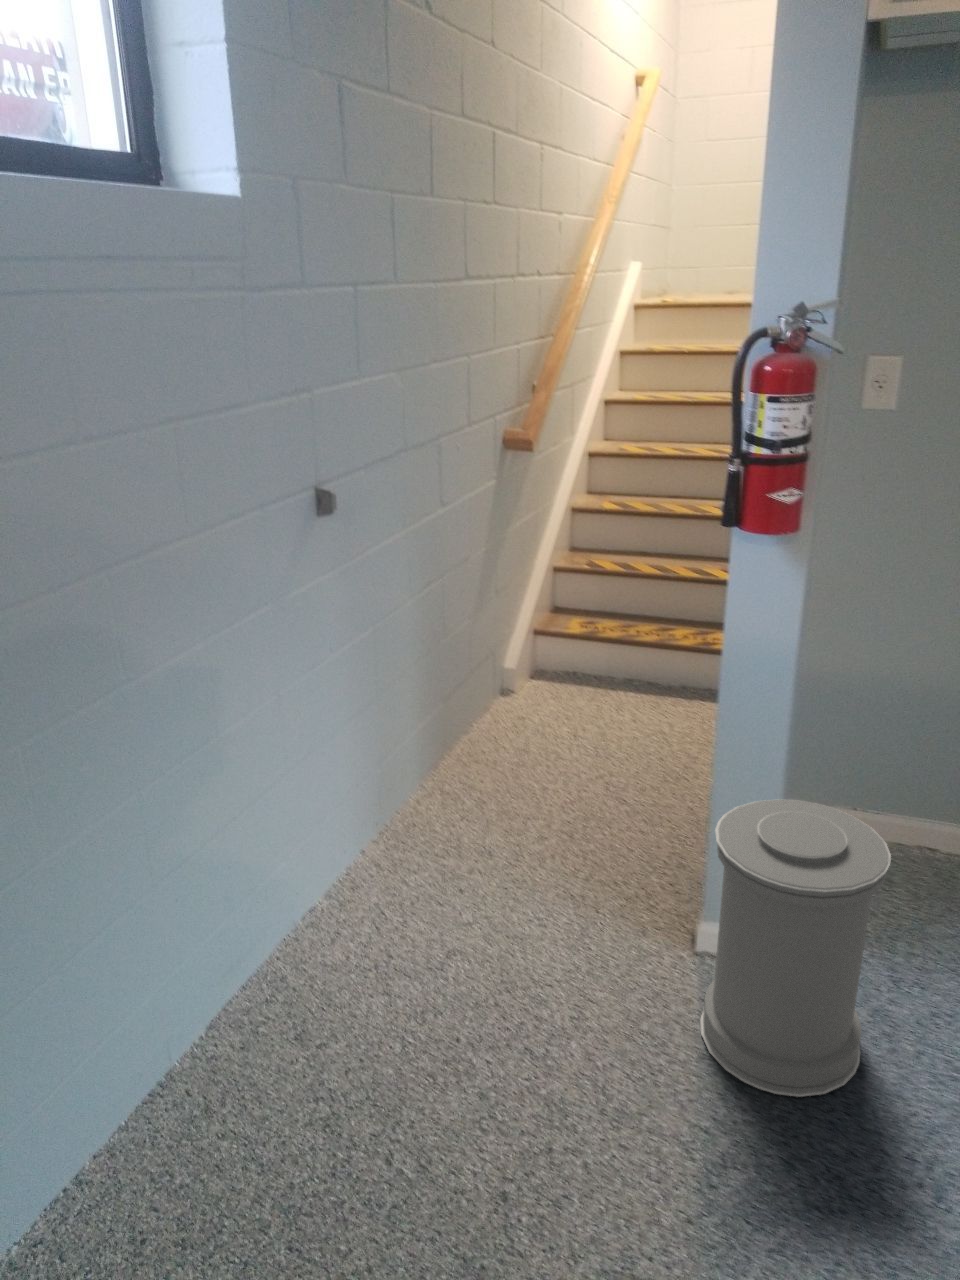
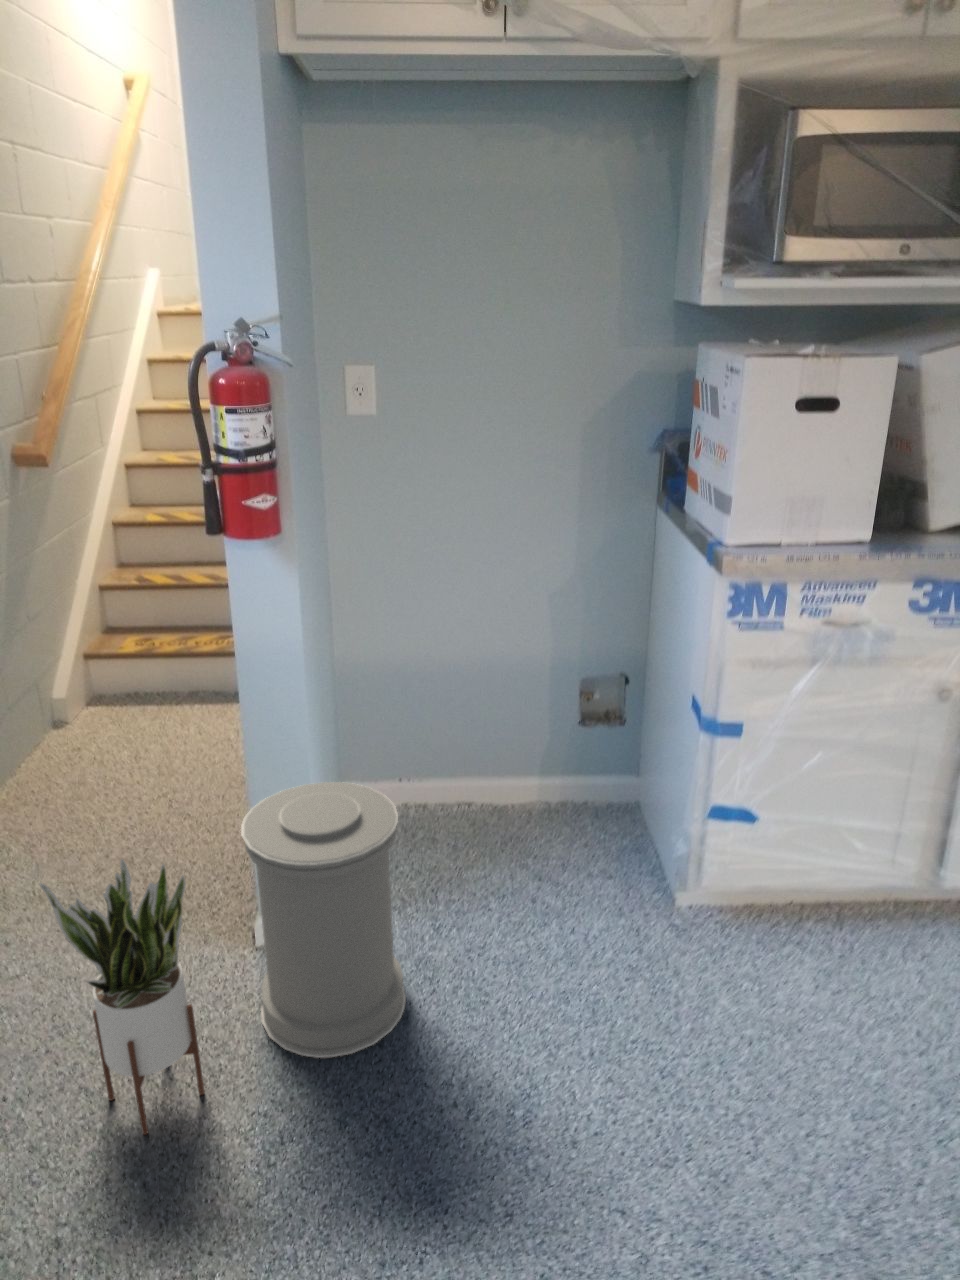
potted plant: none [532,841,661,1115] -> present [40,860,204,1135]

